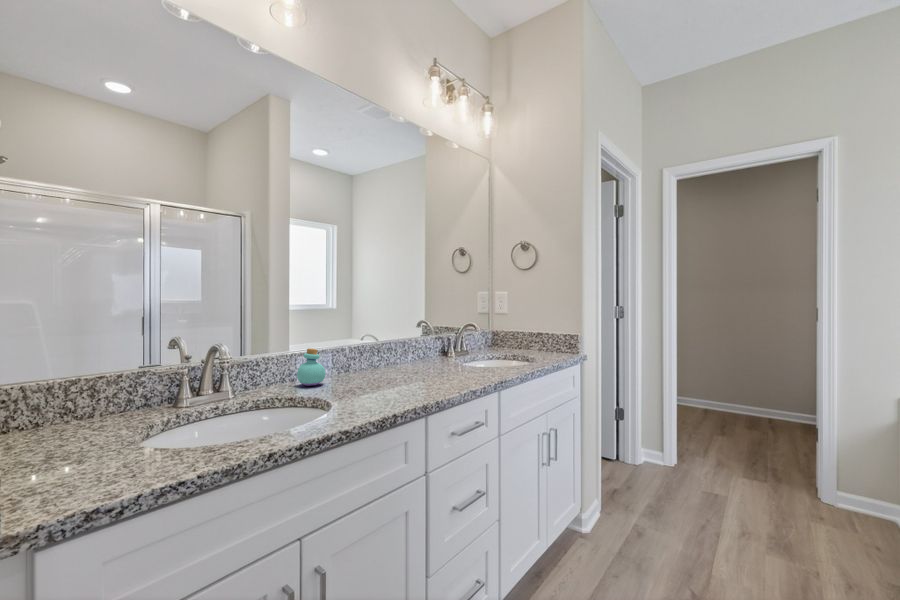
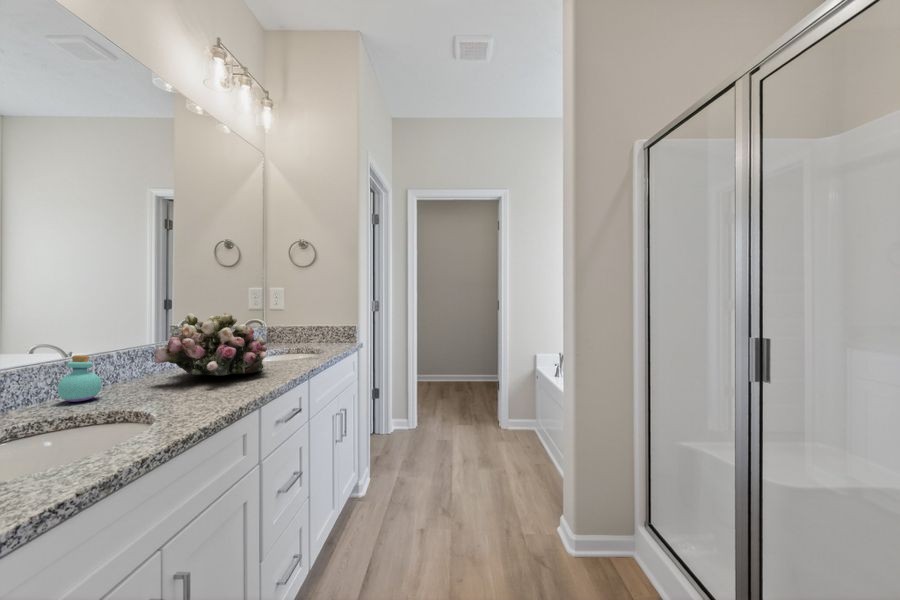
flower arrangement: none [366,317,461,378] -> present [154,313,267,376]

